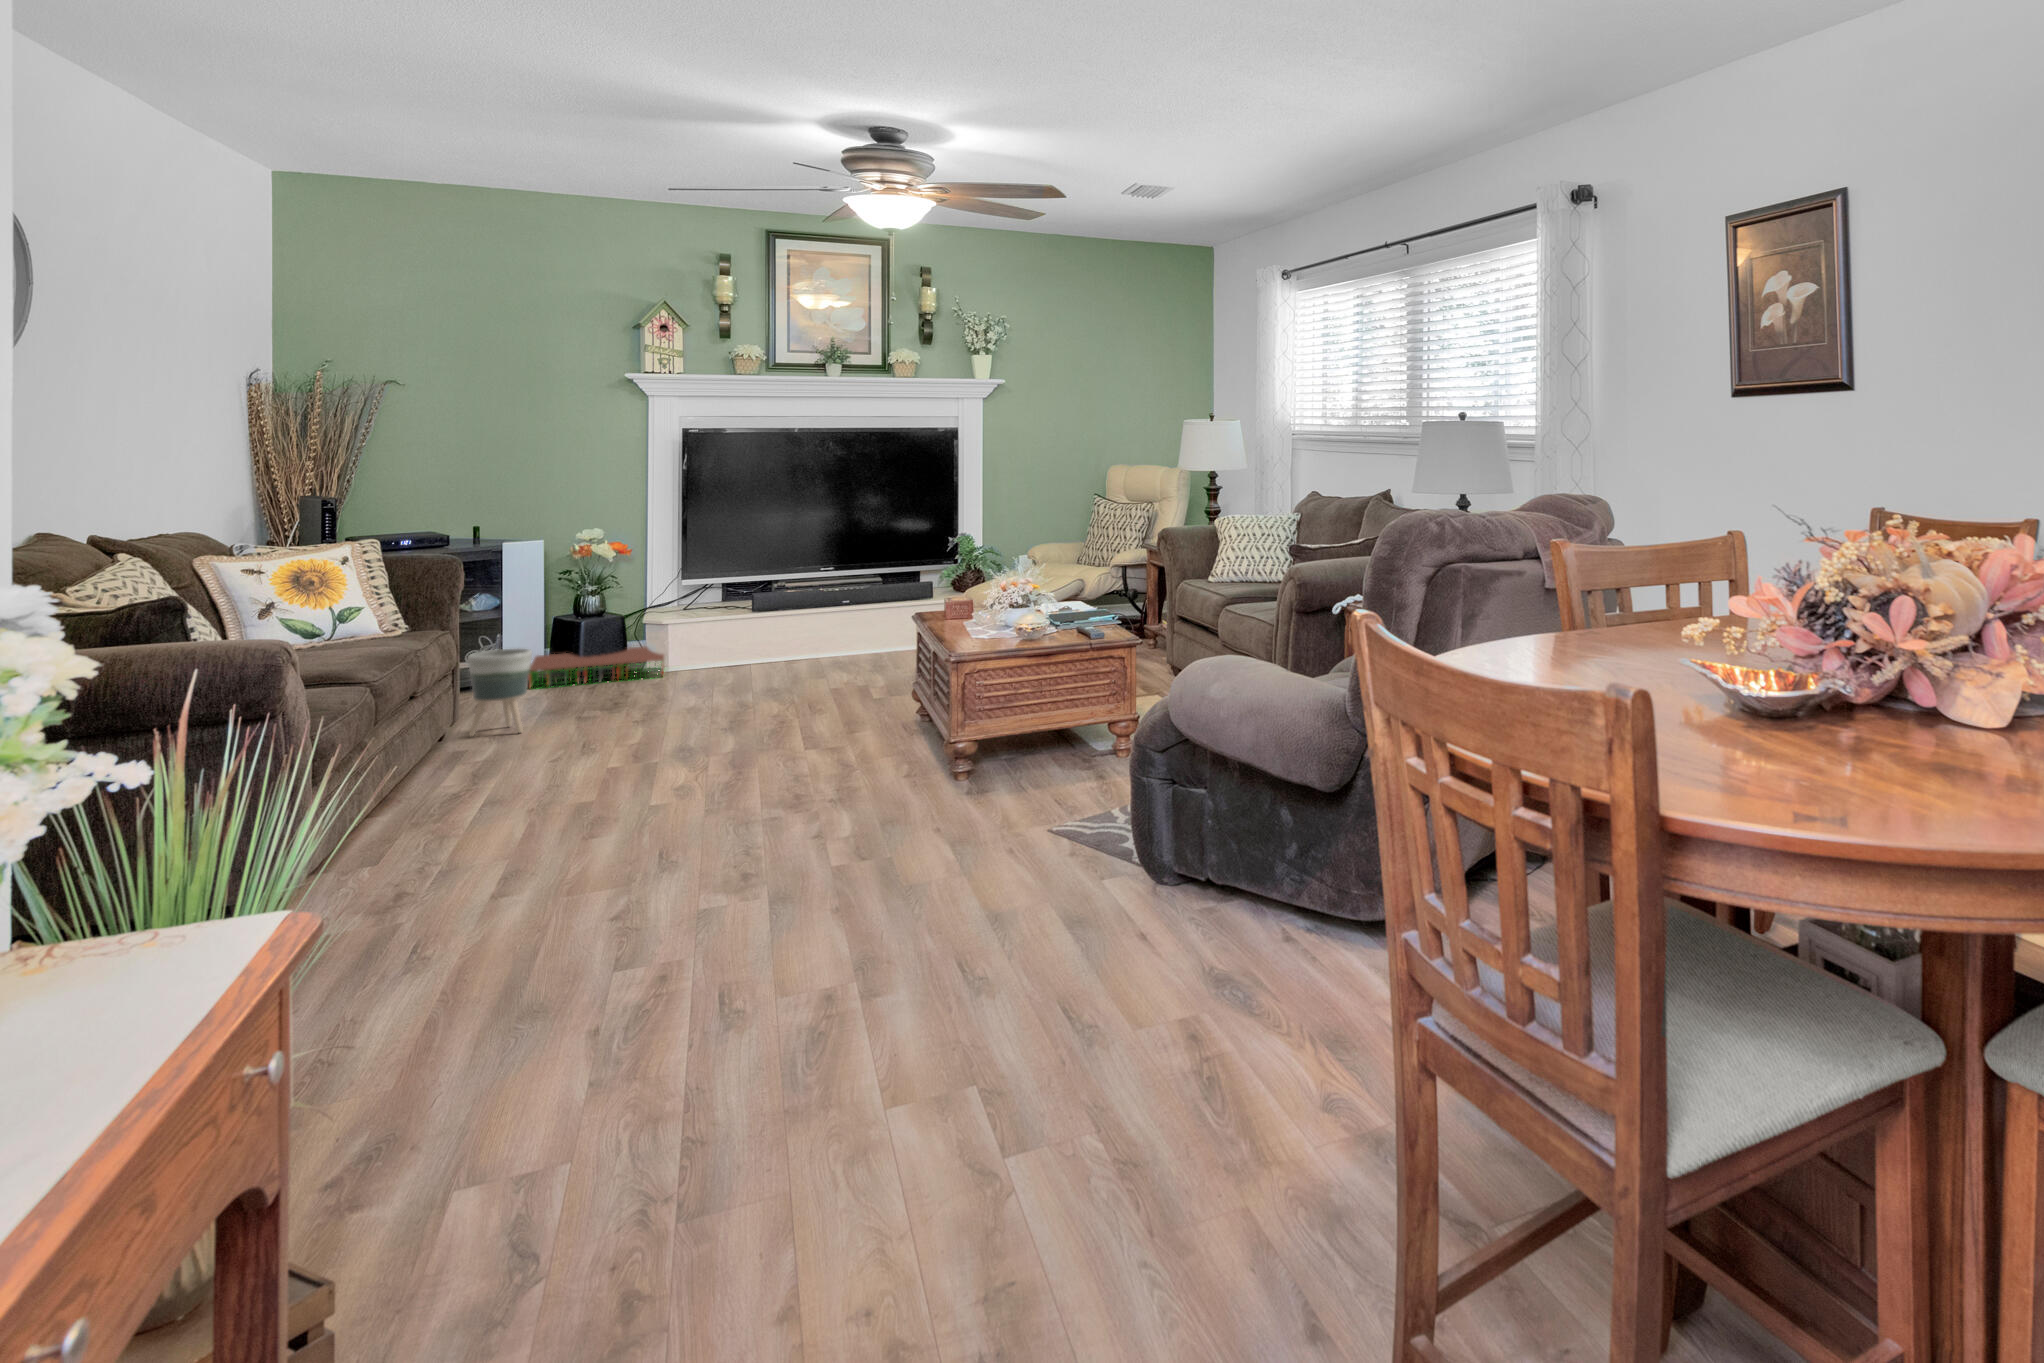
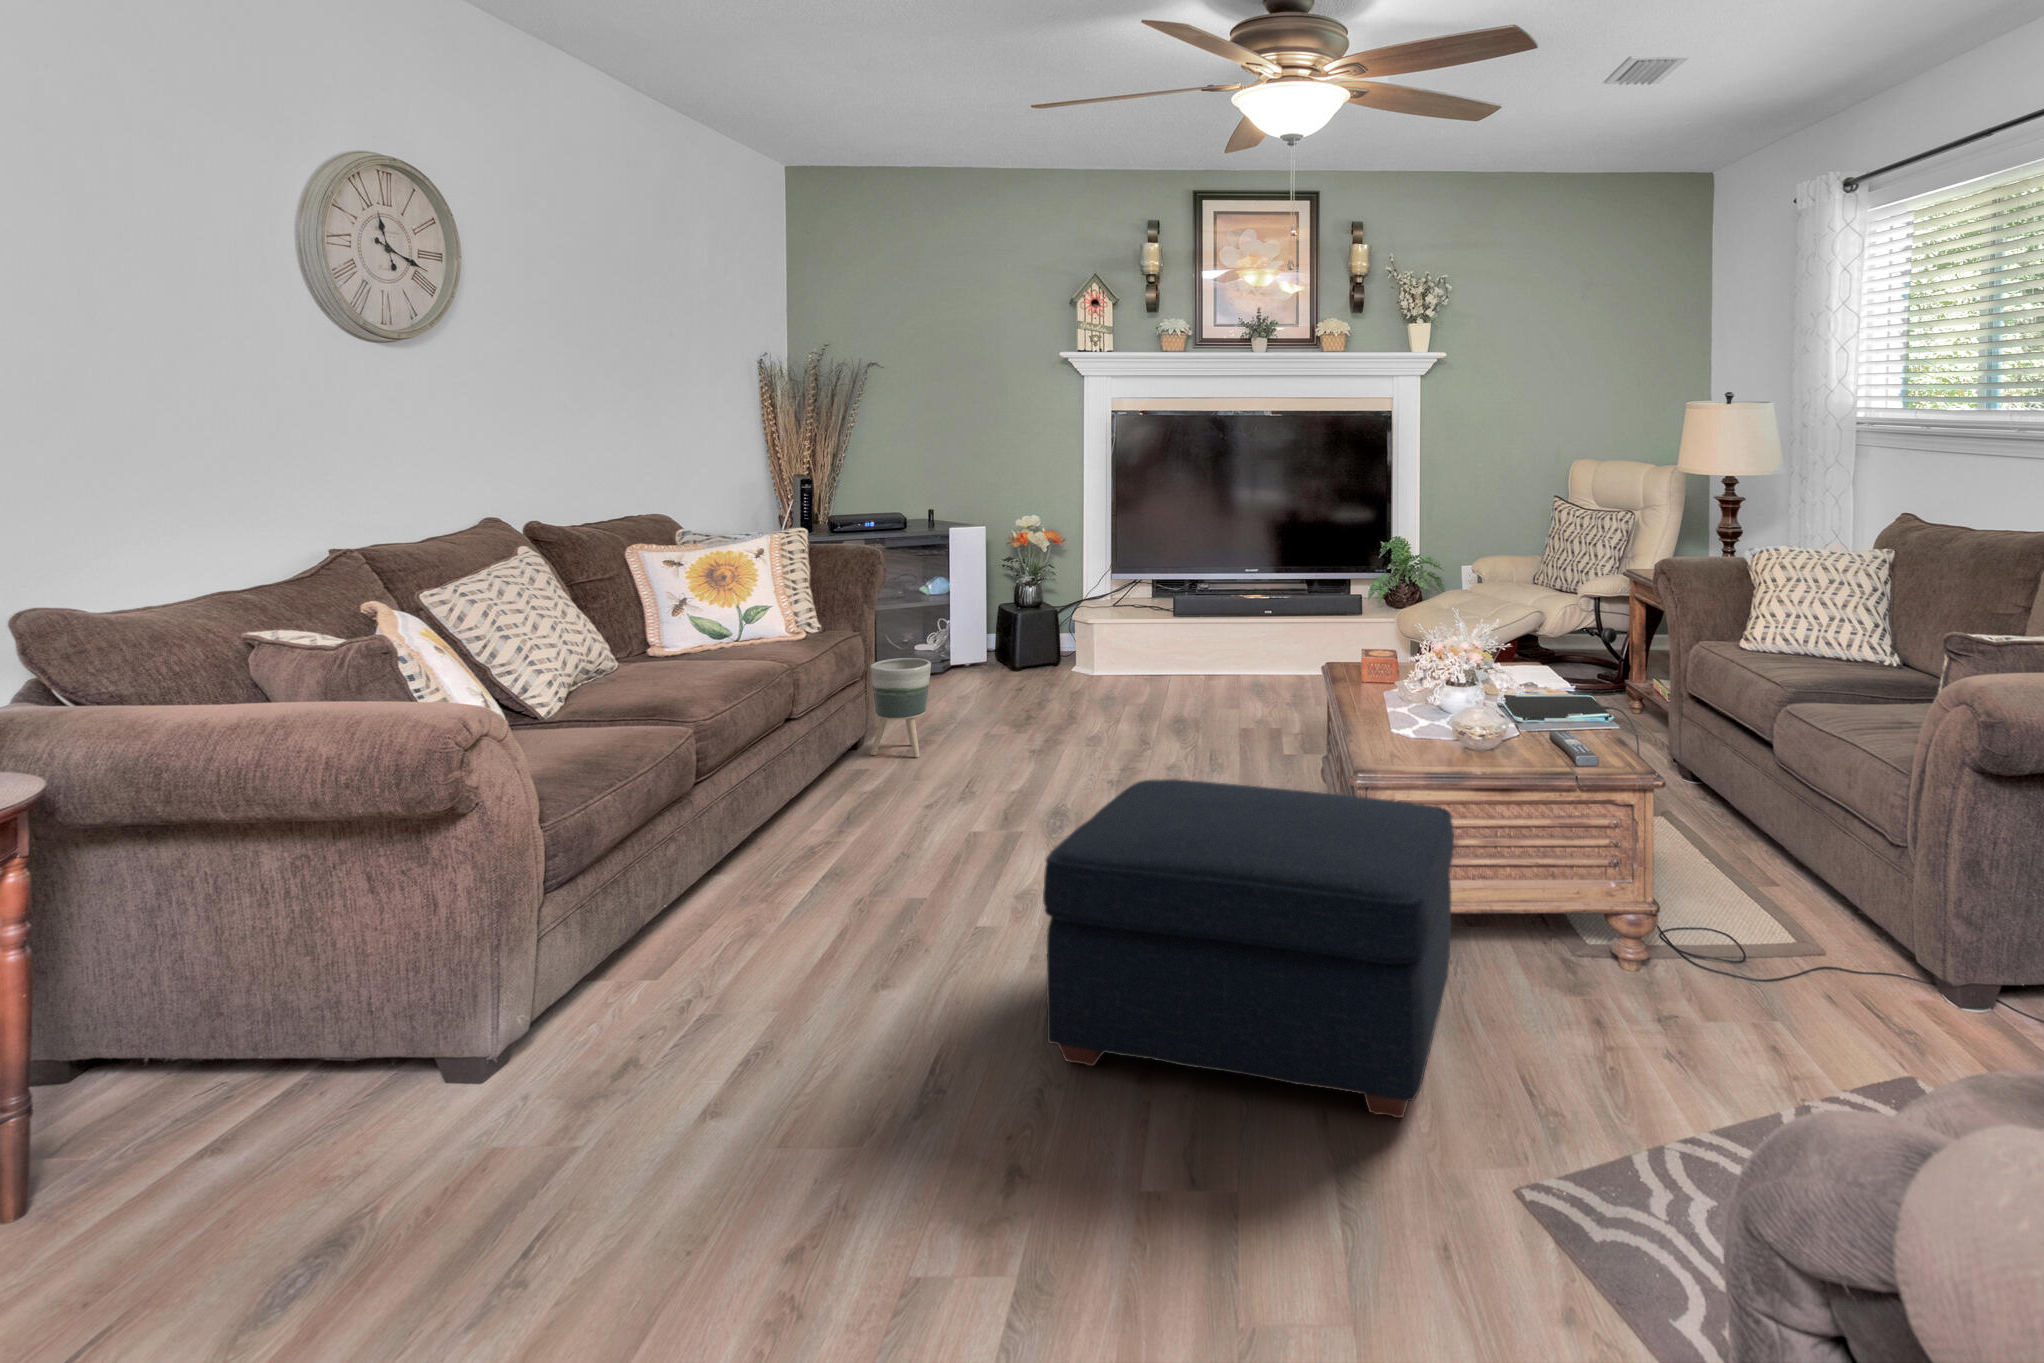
storage bin: present [529,647,664,688] -> none [958,648,1089,688]
ottoman: none [741,665,1013,841] -> present [1043,779,1454,1118]

